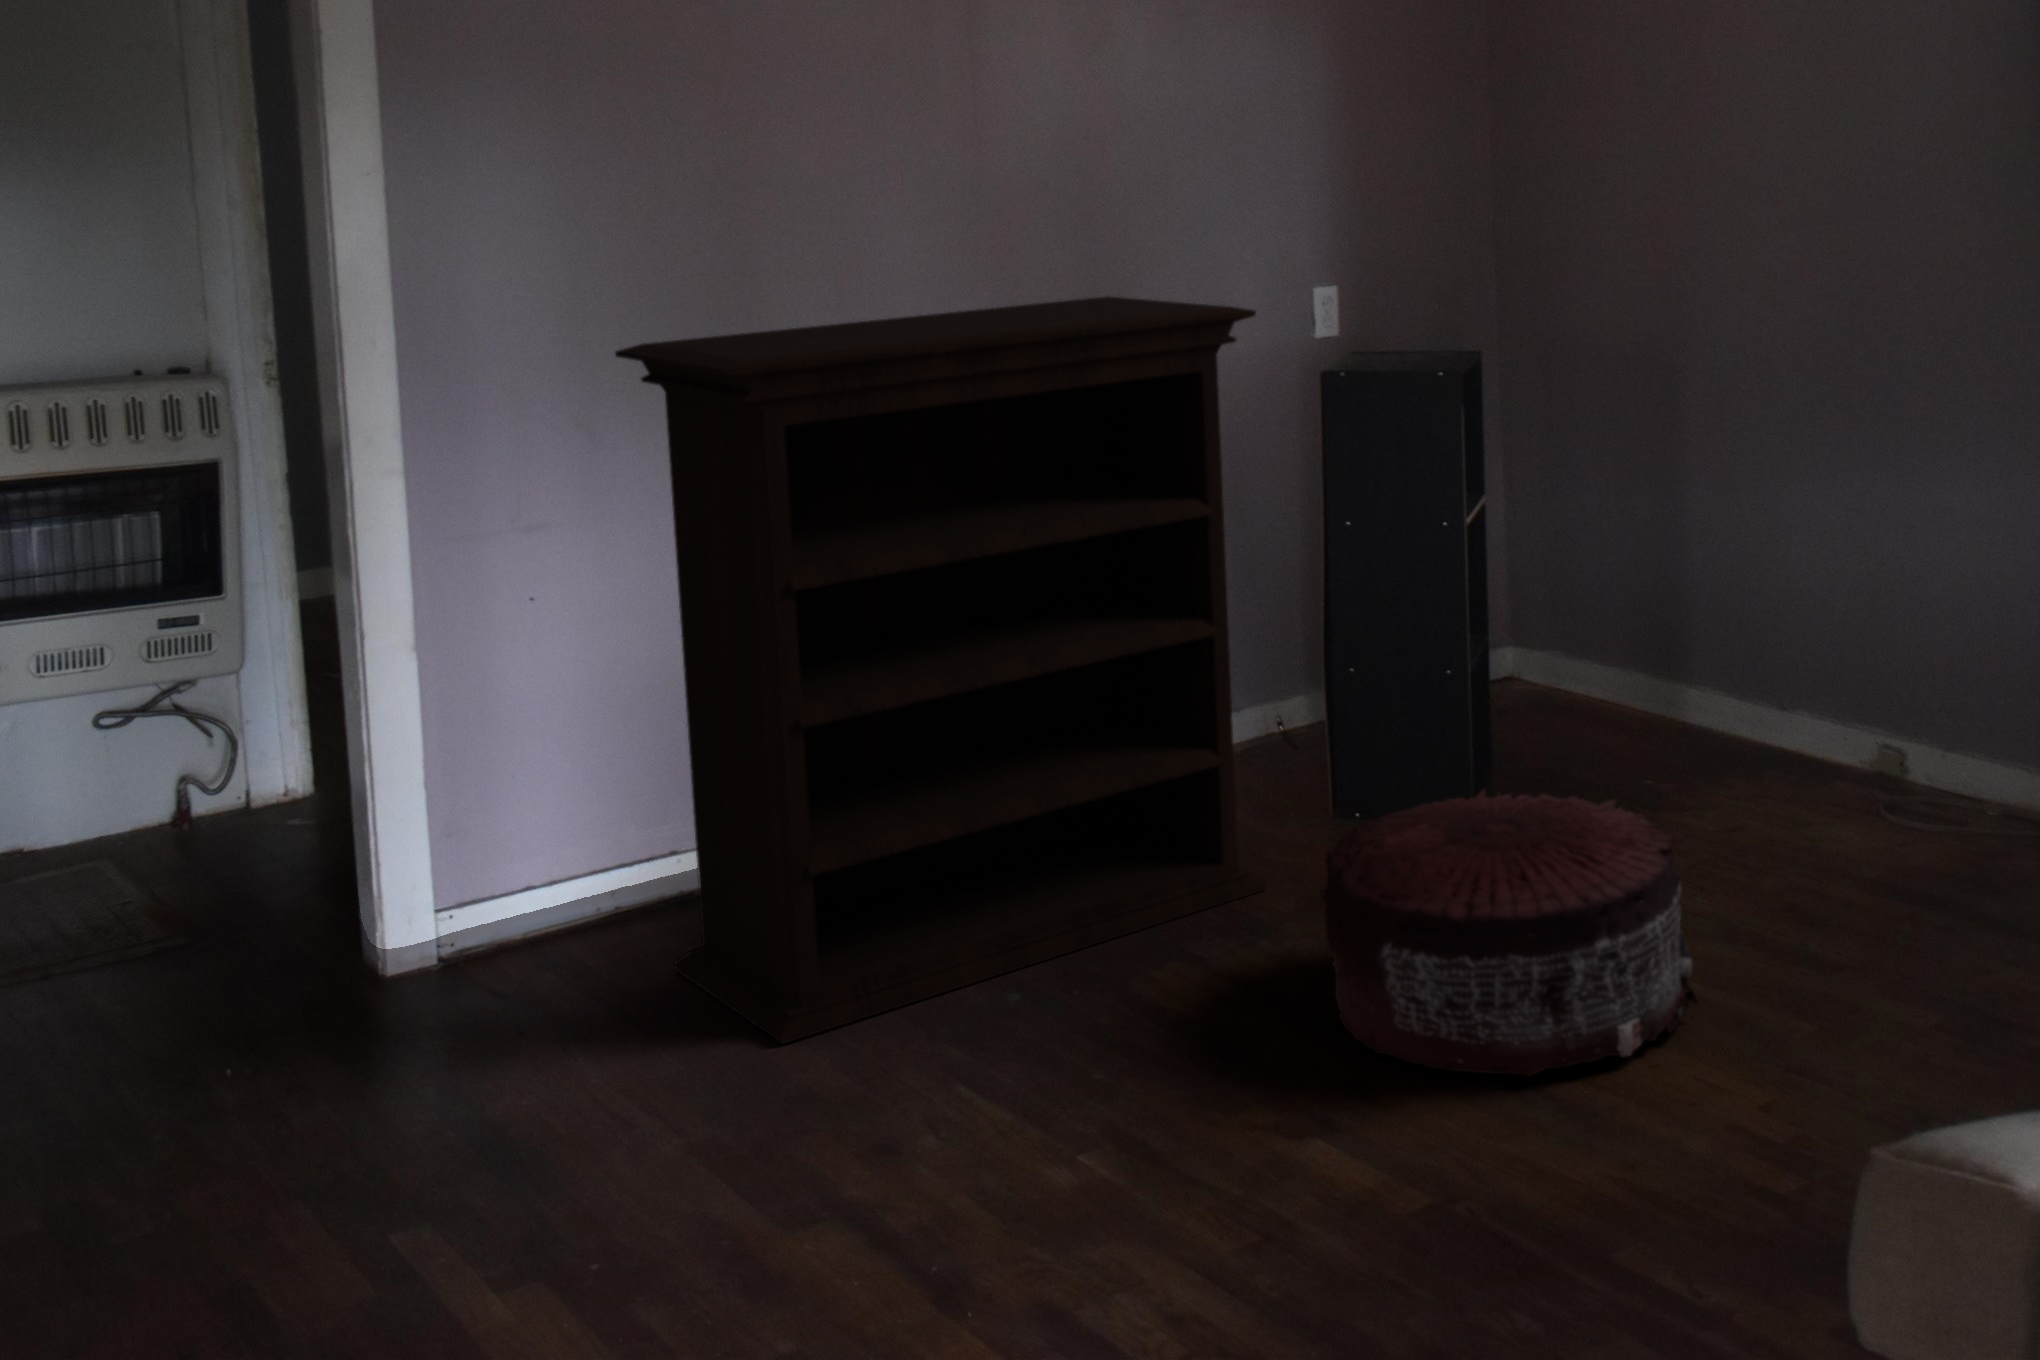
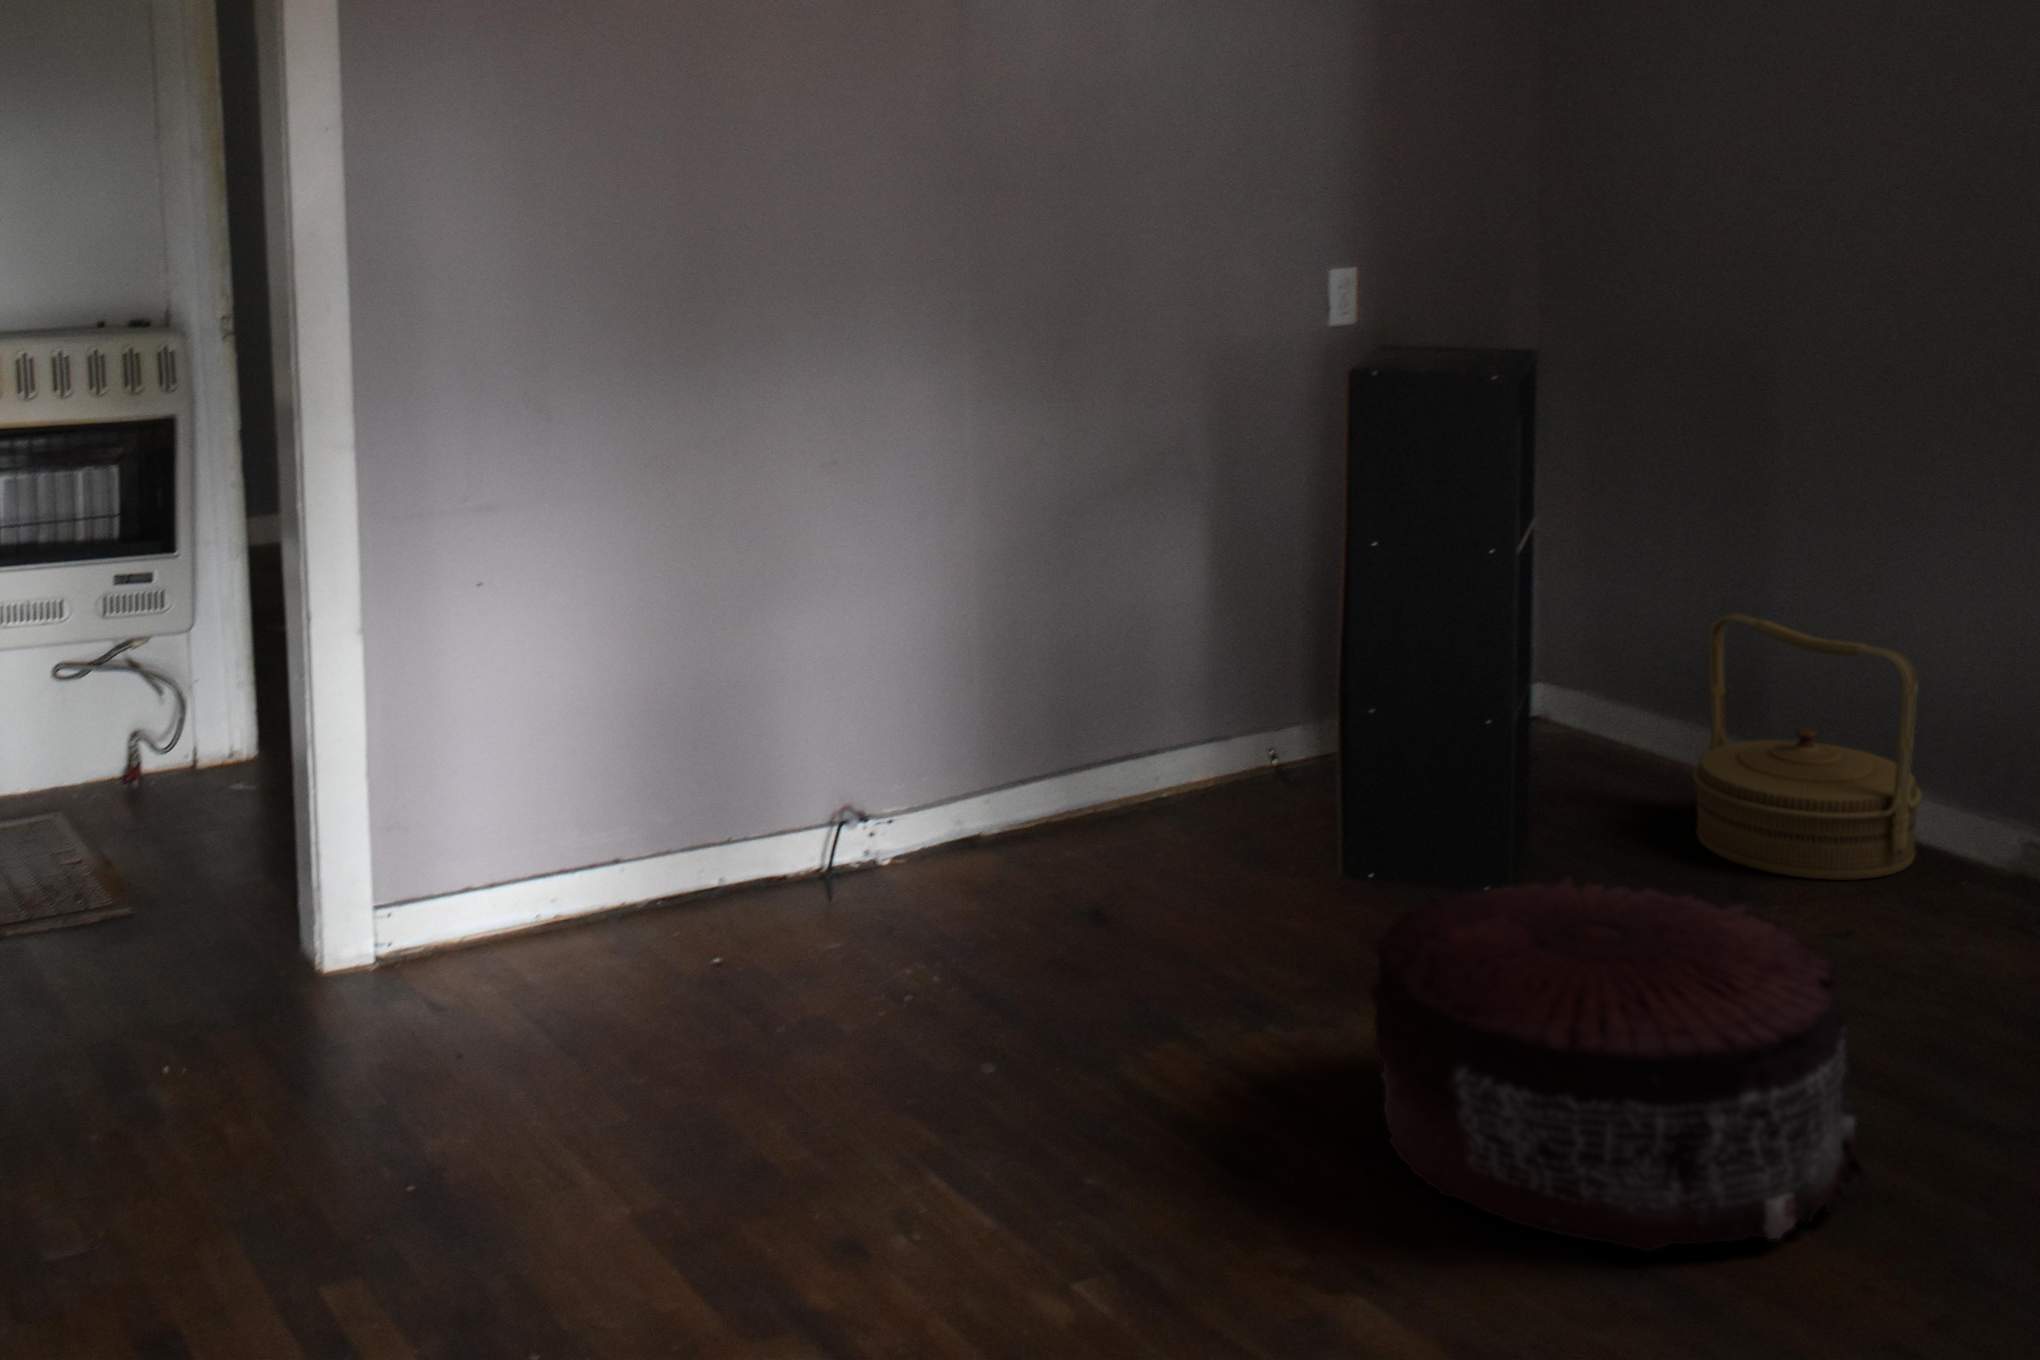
bookshelf: present [615,296,1265,1044] -> none [571,267,1292,1100]
woven basket: none [1607,576,1779,789] -> present [1692,614,1922,880]

